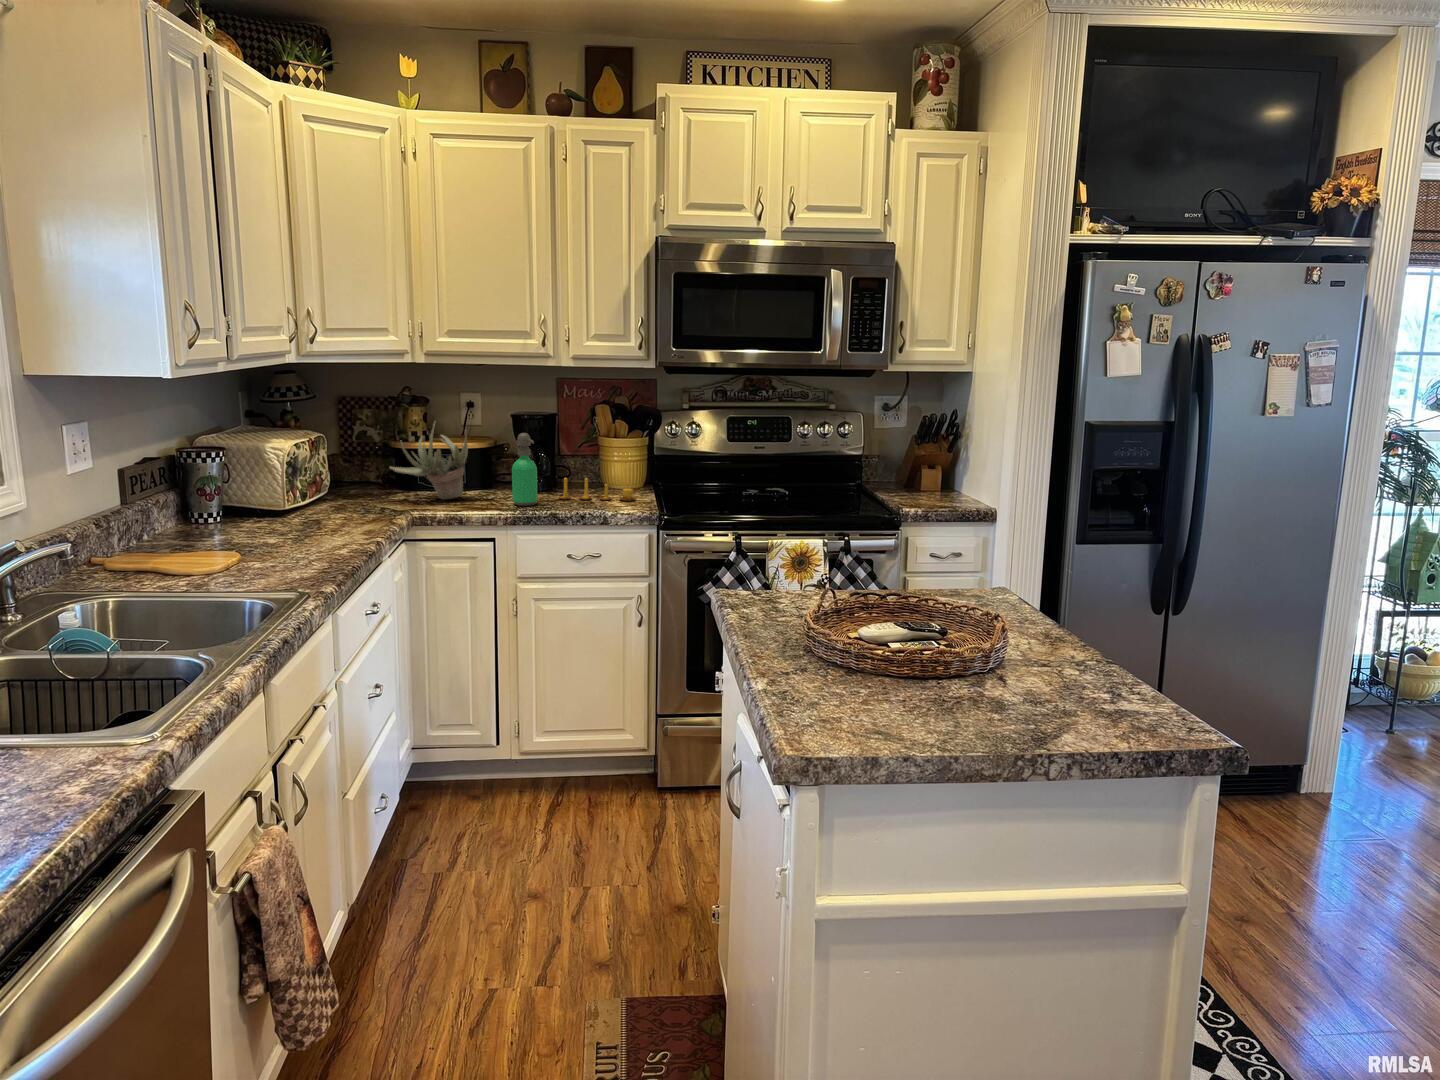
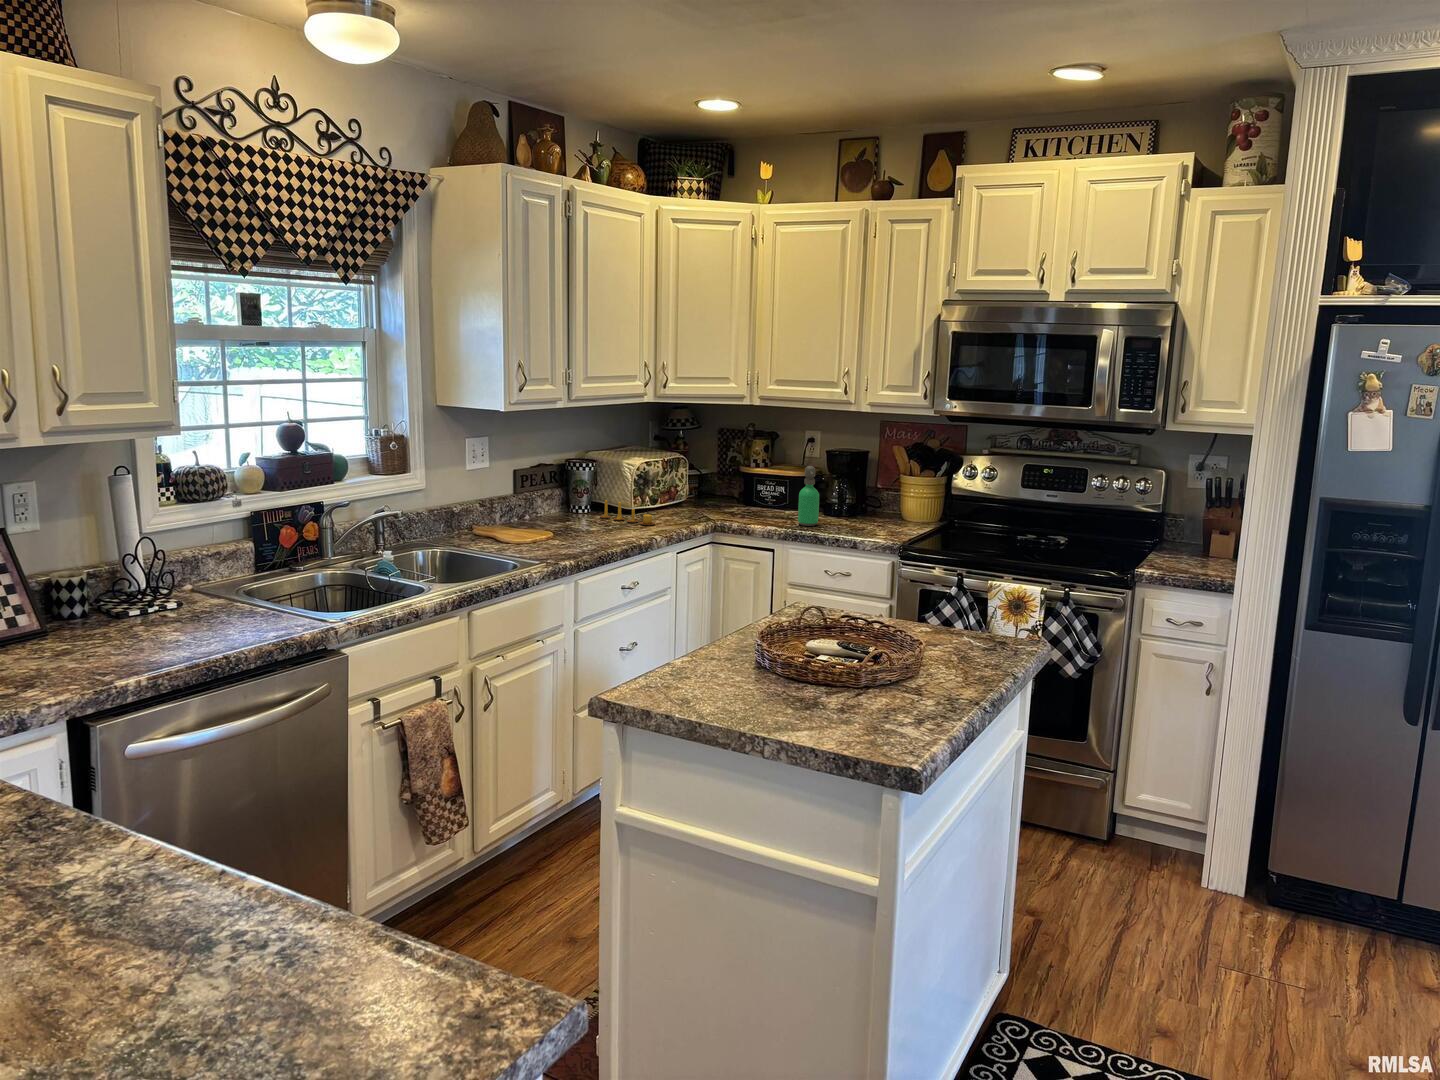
succulent plant: present [390,422,468,500] -> none [714,451,780,514]
candle: present [558,477,636,501] -> present [600,500,655,525]

